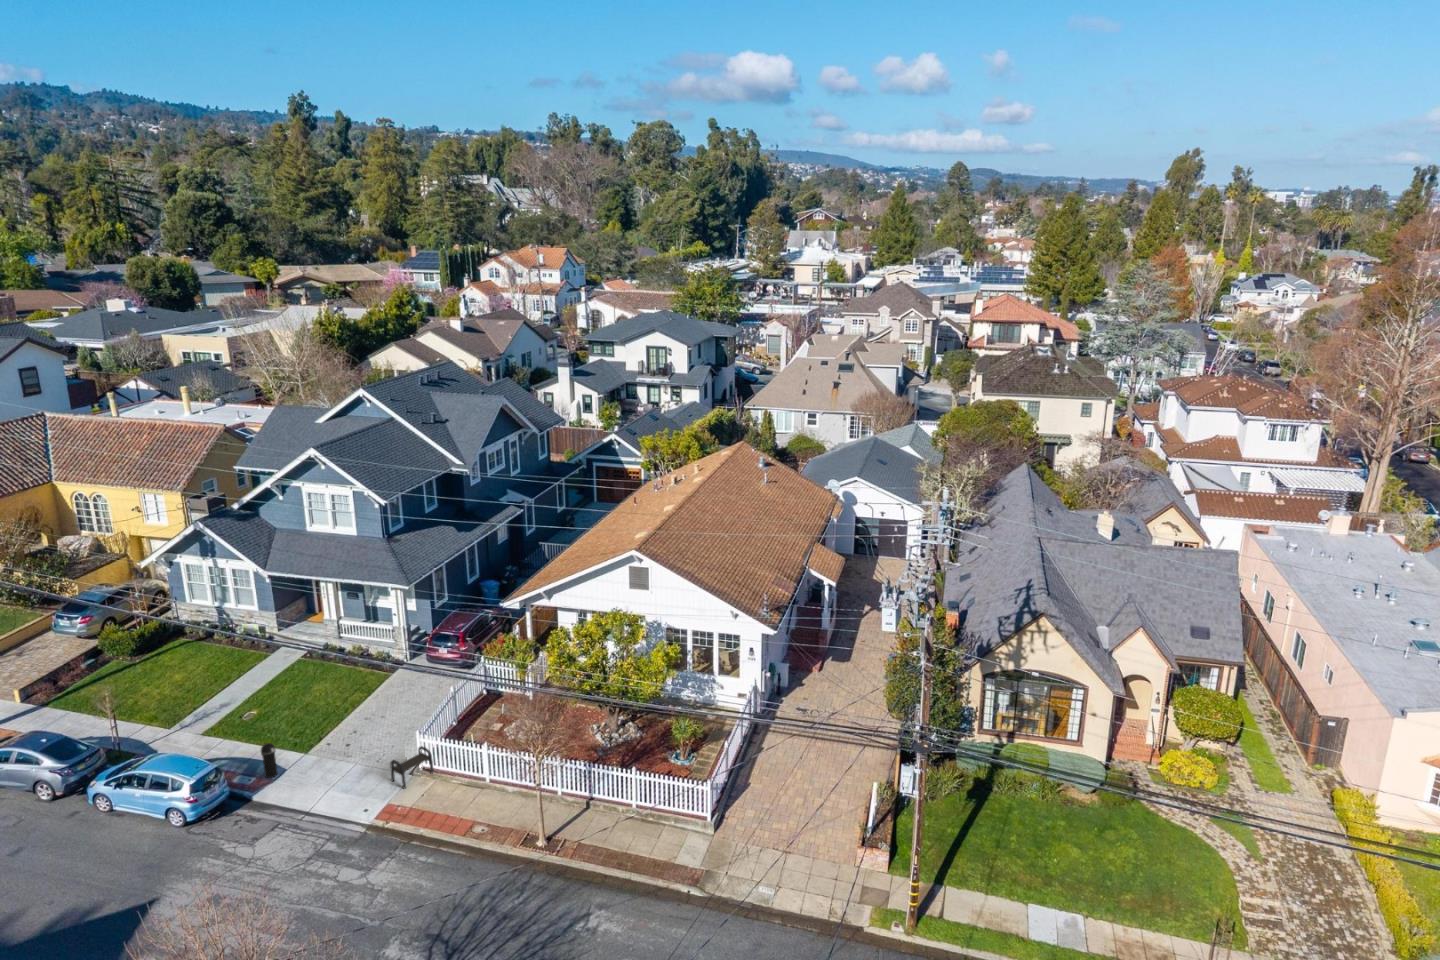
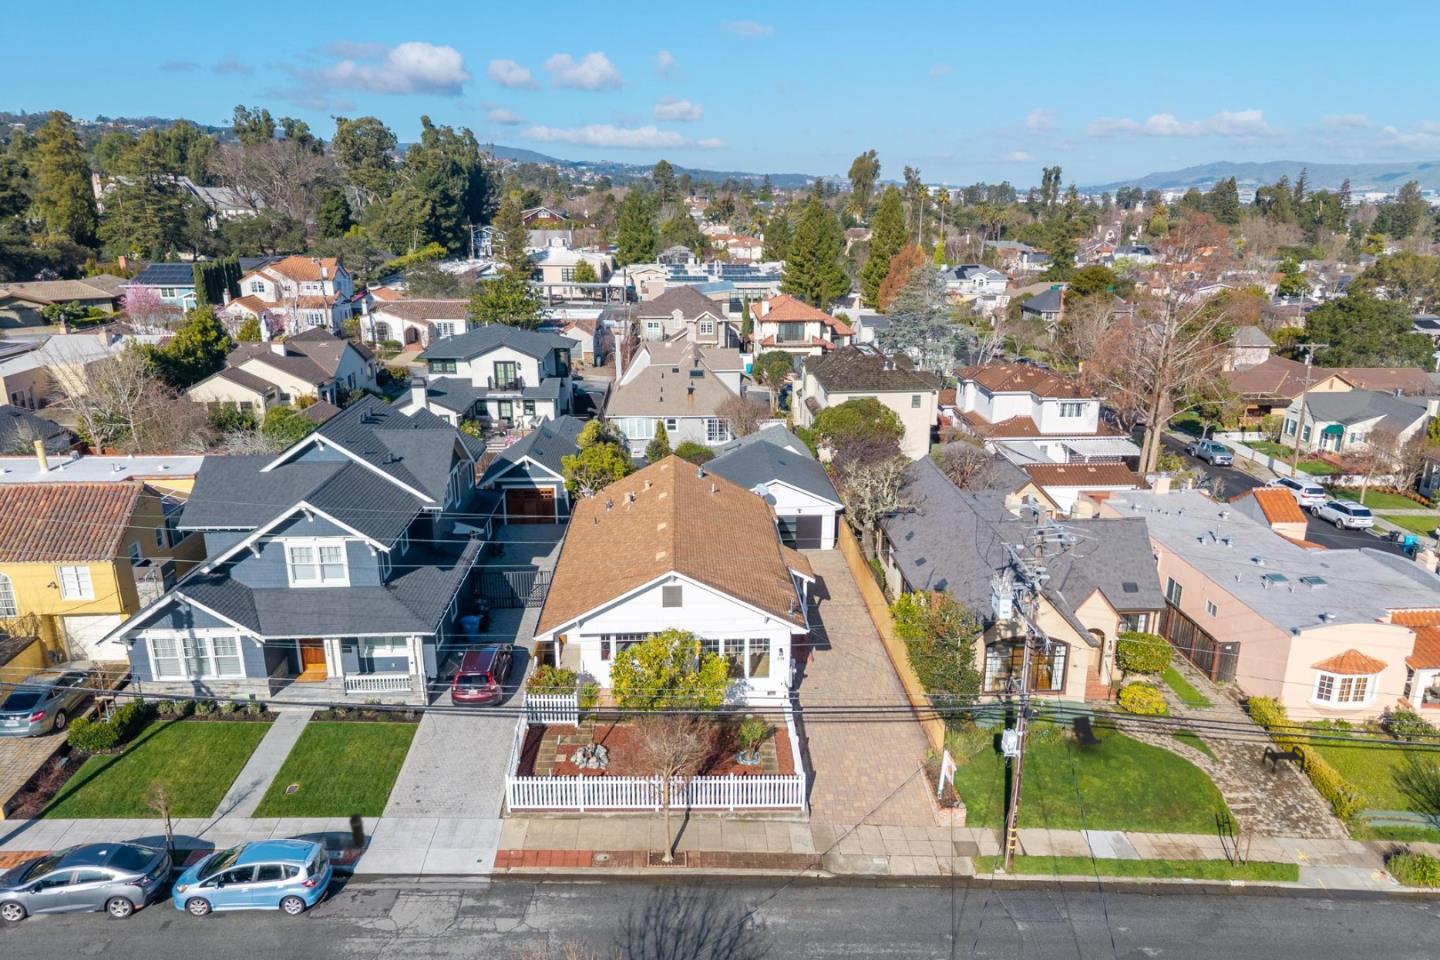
bench: present [391,746,434,788] -> present [1262,746,1305,774]
lounge chair: none [1068,773,1105,818] -> present [1071,716,1102,748]

